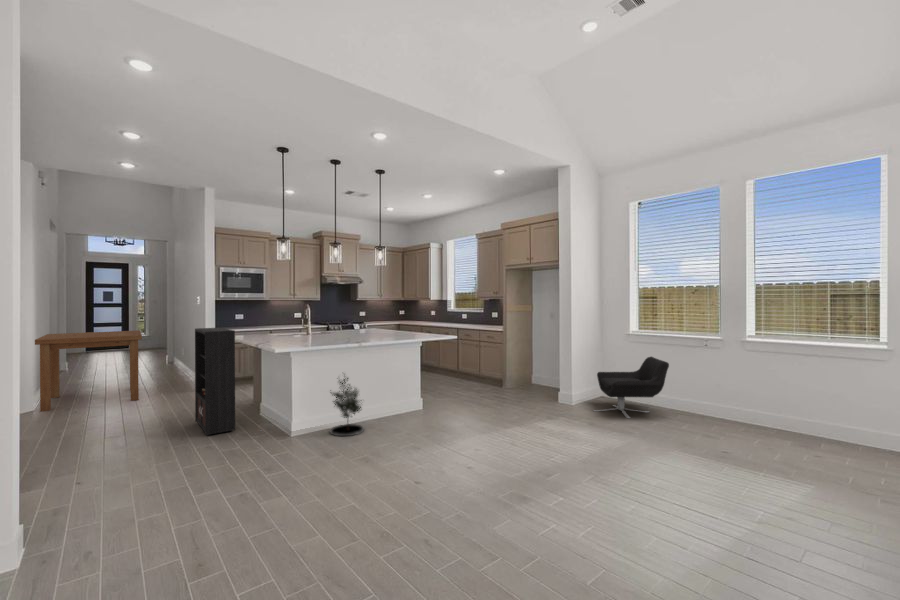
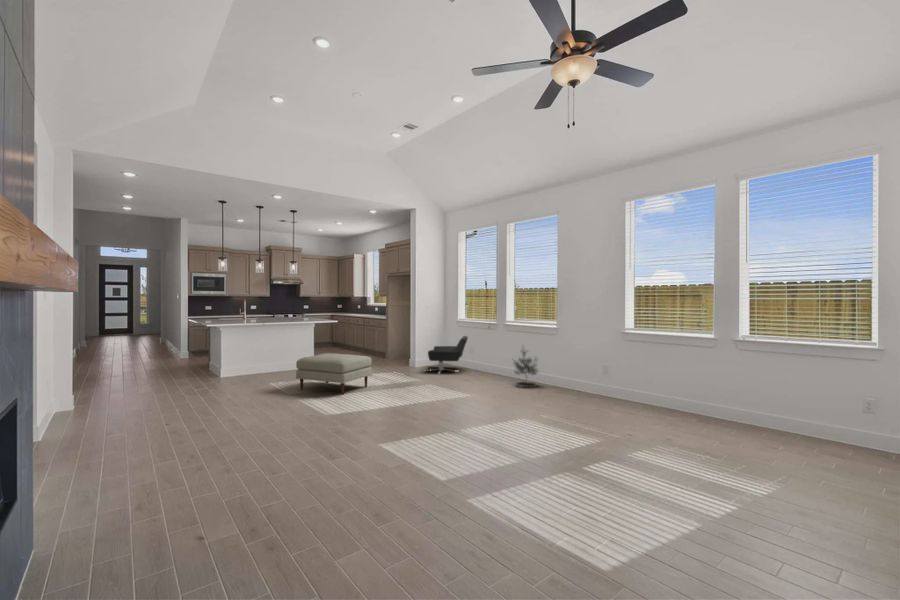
bookcase: present [195,328,261,435] -> none [168,313,205,376]
dining table: present [35,330,142,412] -> none [70,317,138,366]
potted tree: present [330,378,364,436] -> present [514,350,537,387]
ottoman: none [456,397,577,487] -> present [296,353,372,395]

